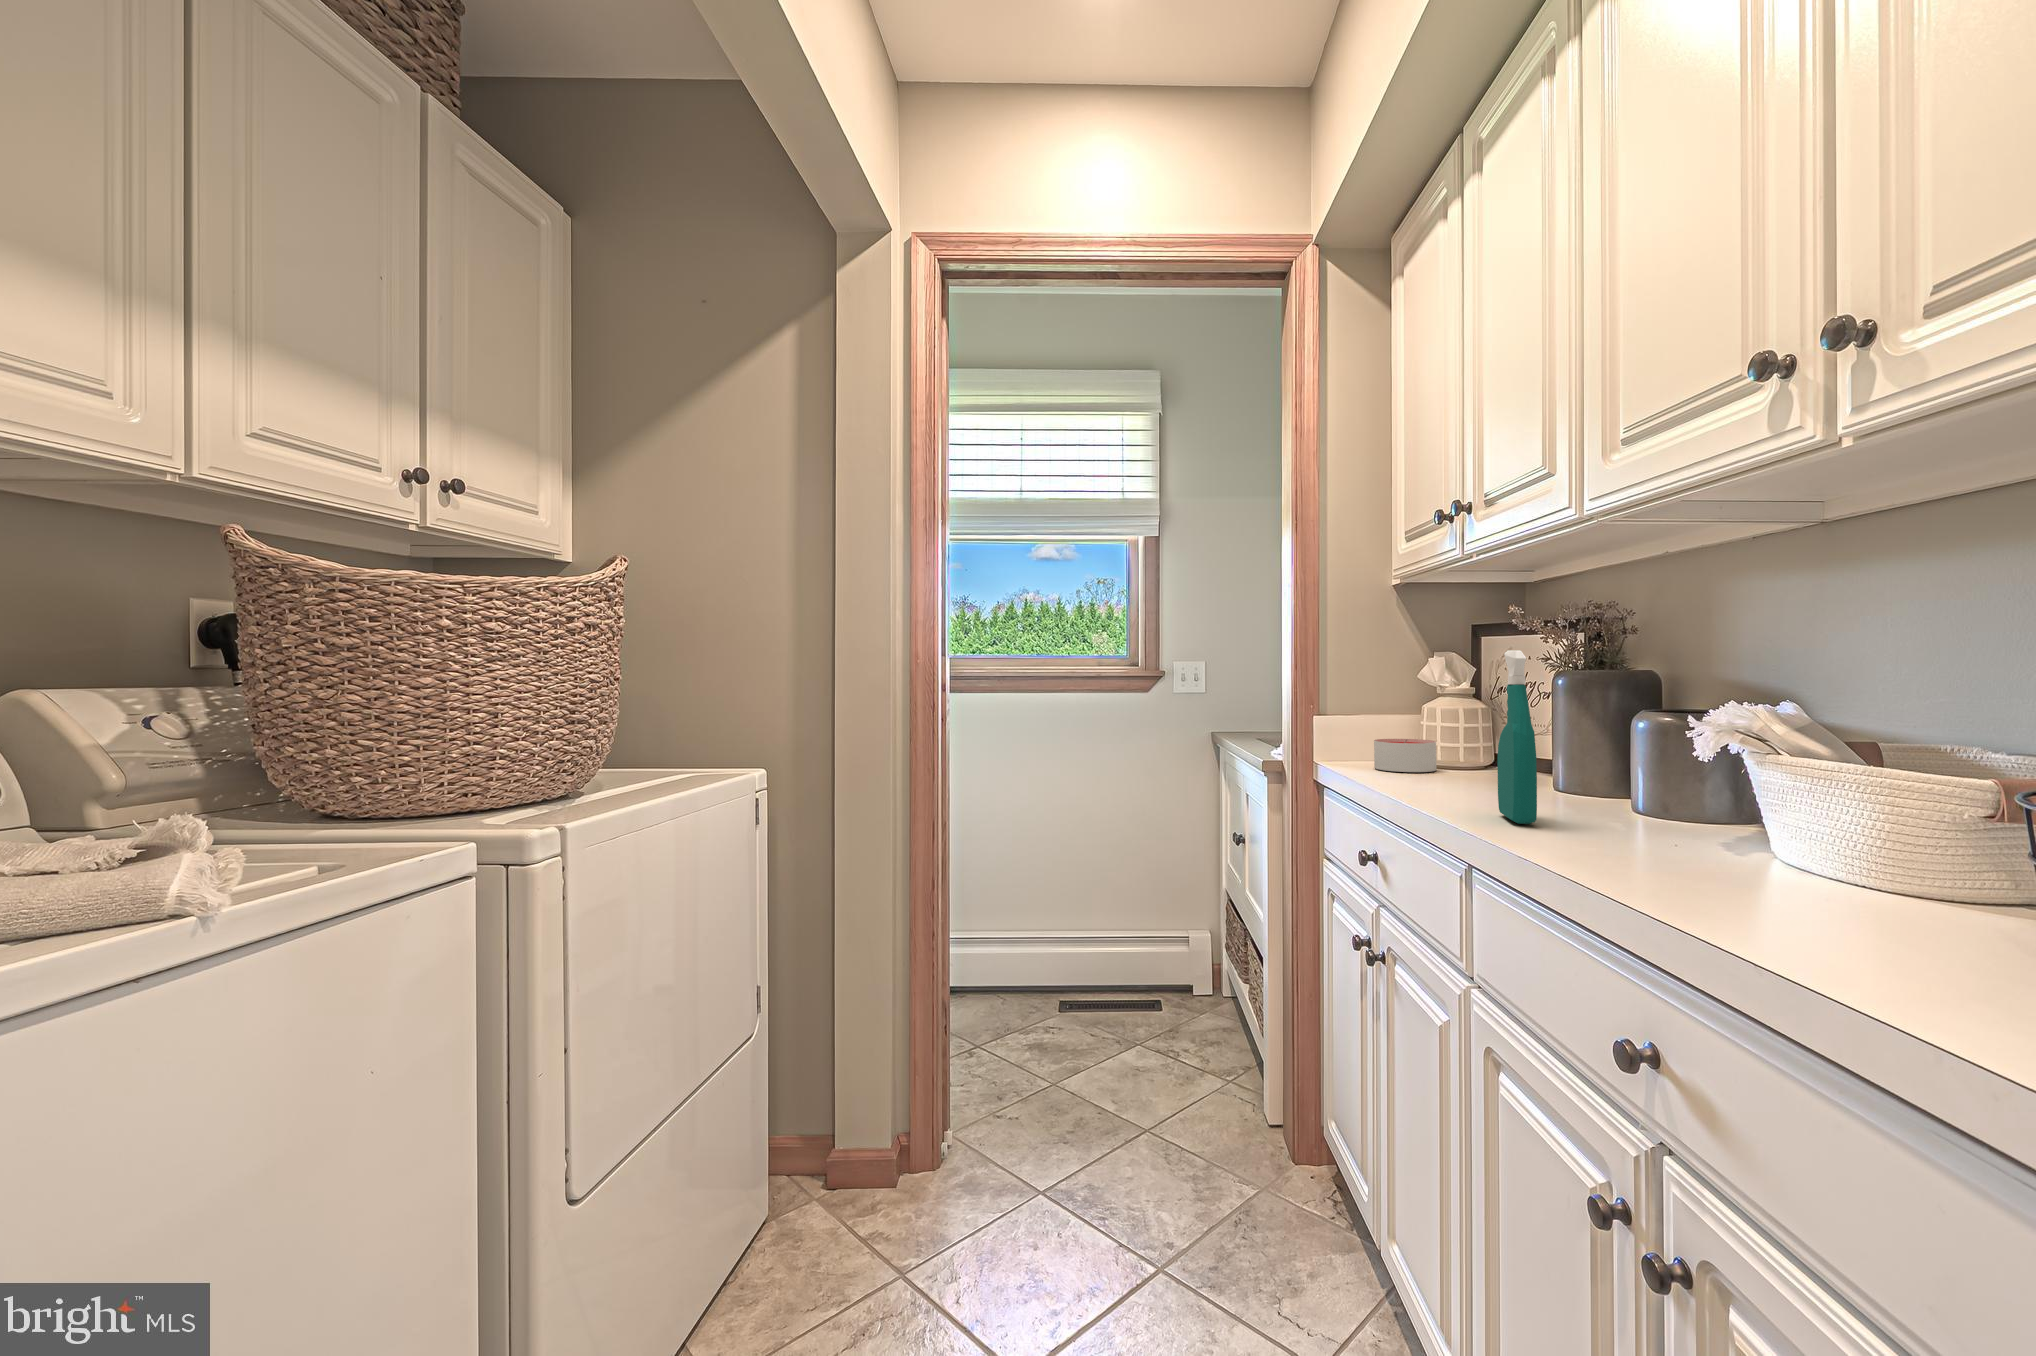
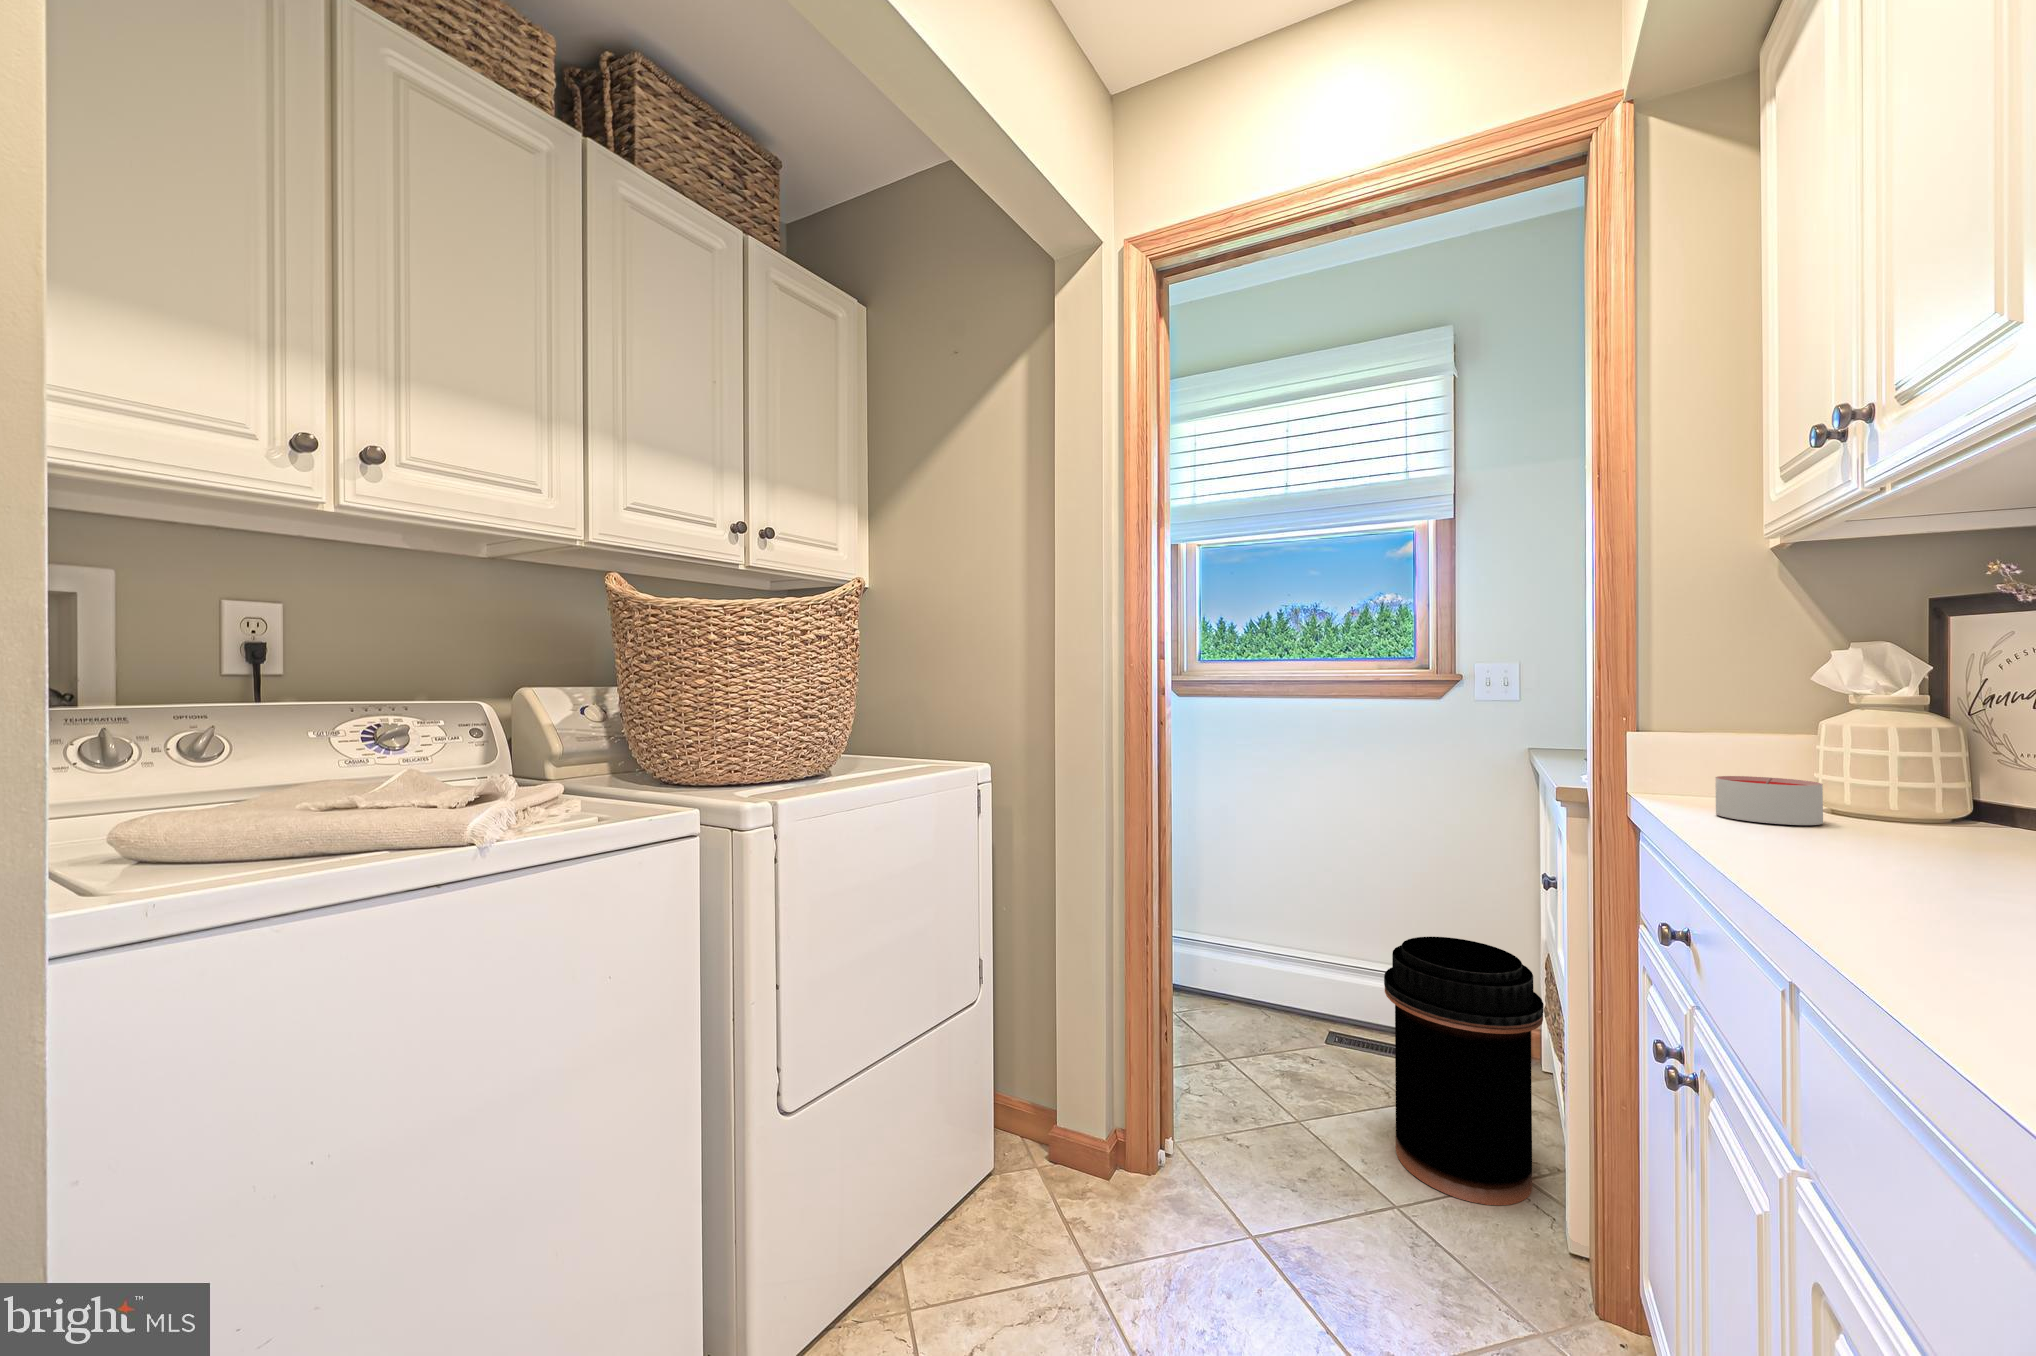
spray bottle: present [1497,650,1537,824] -> none [1860,655,1918,917]
trash can: none [1123,894,1244,1114] -> present [1384,937,1544,1205]

